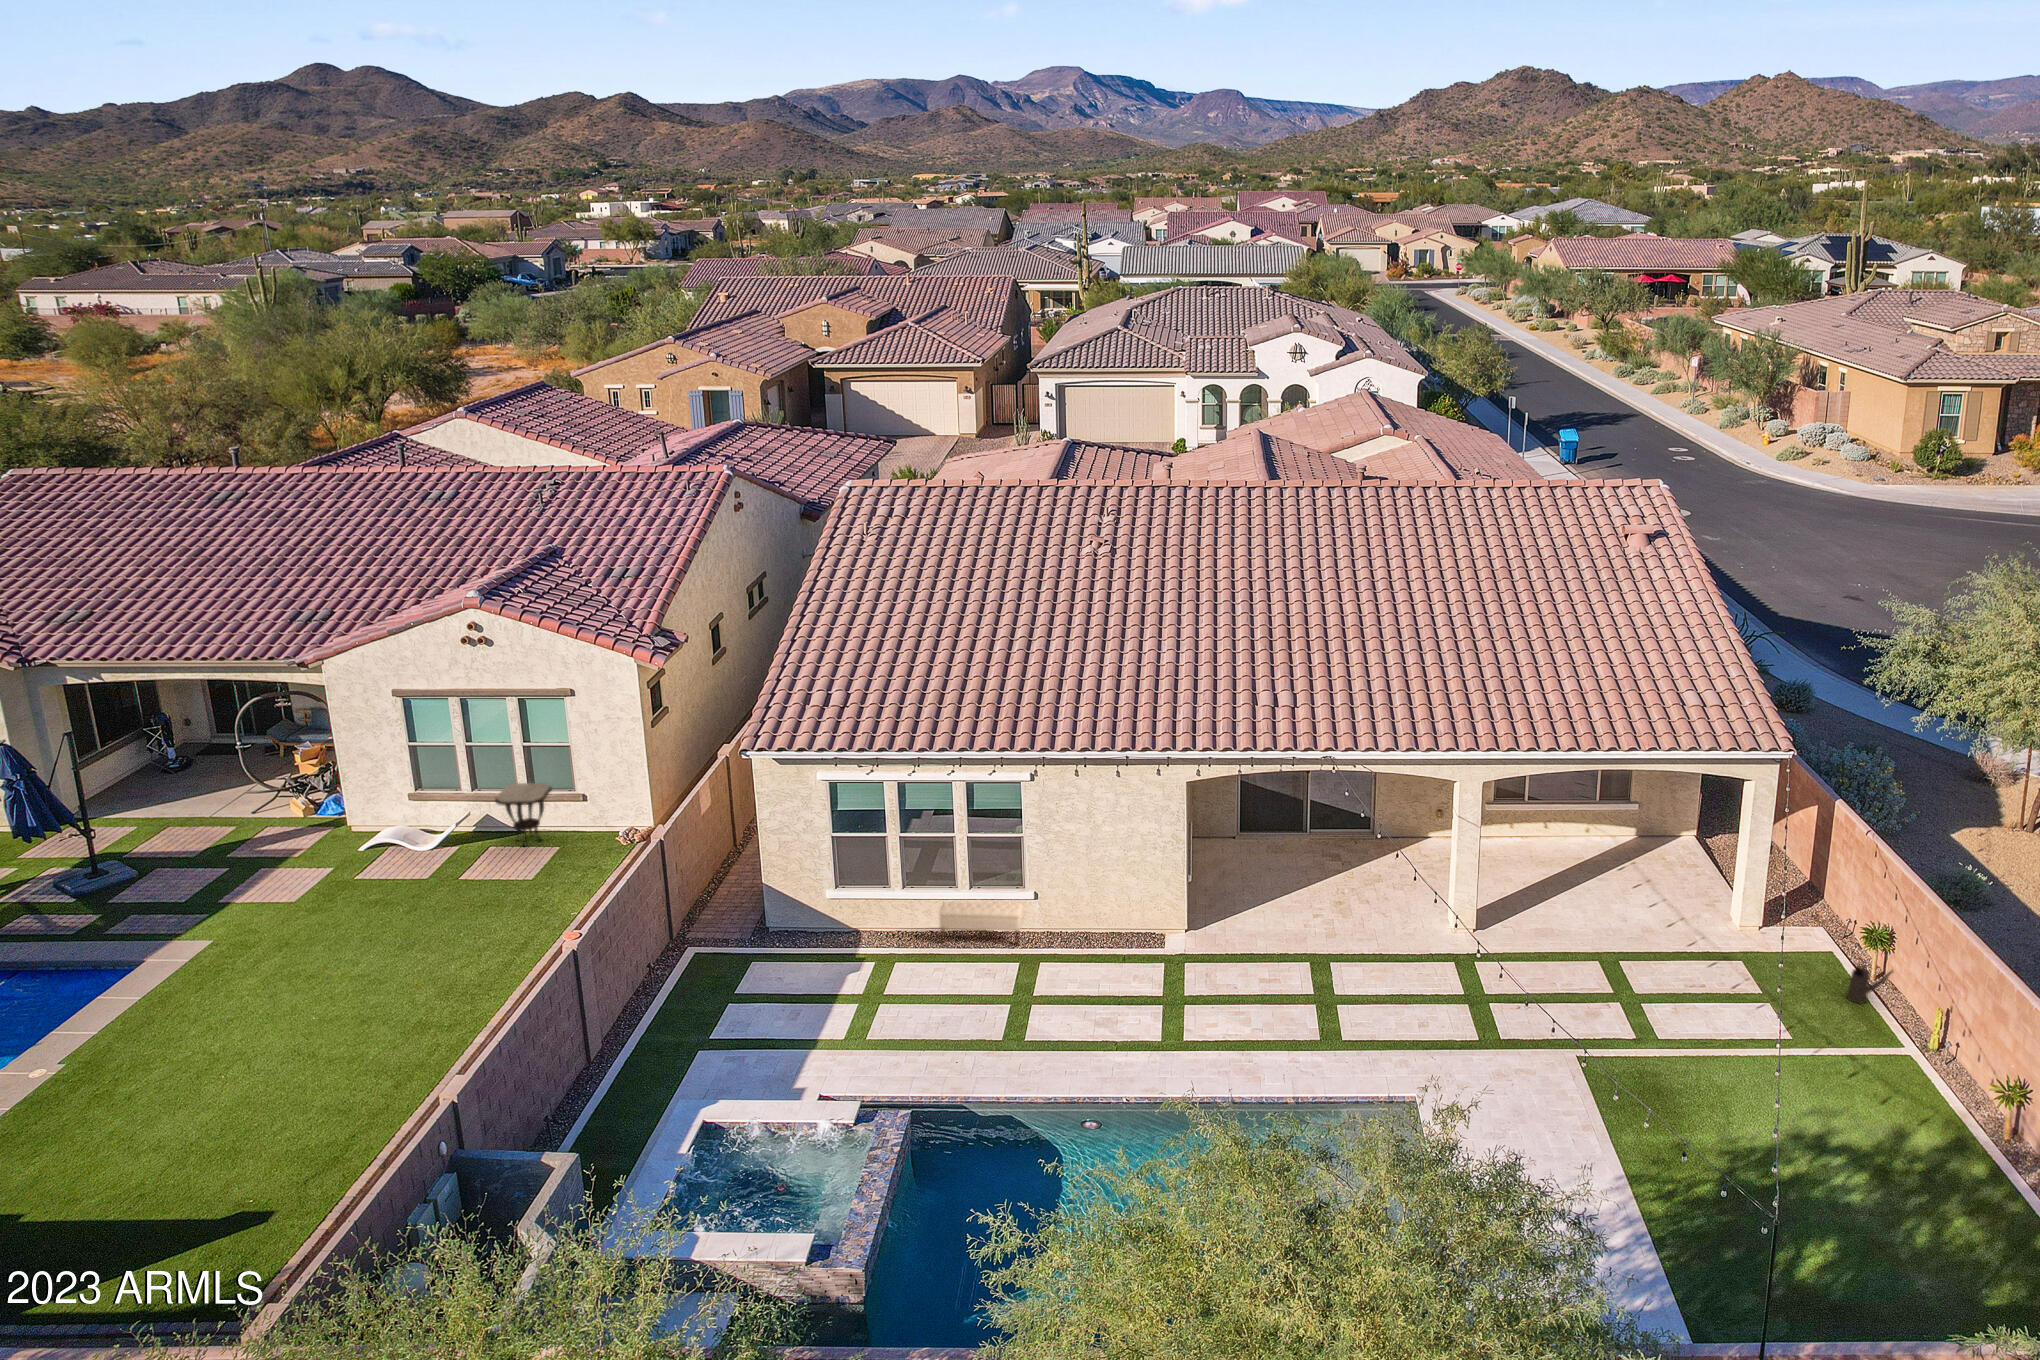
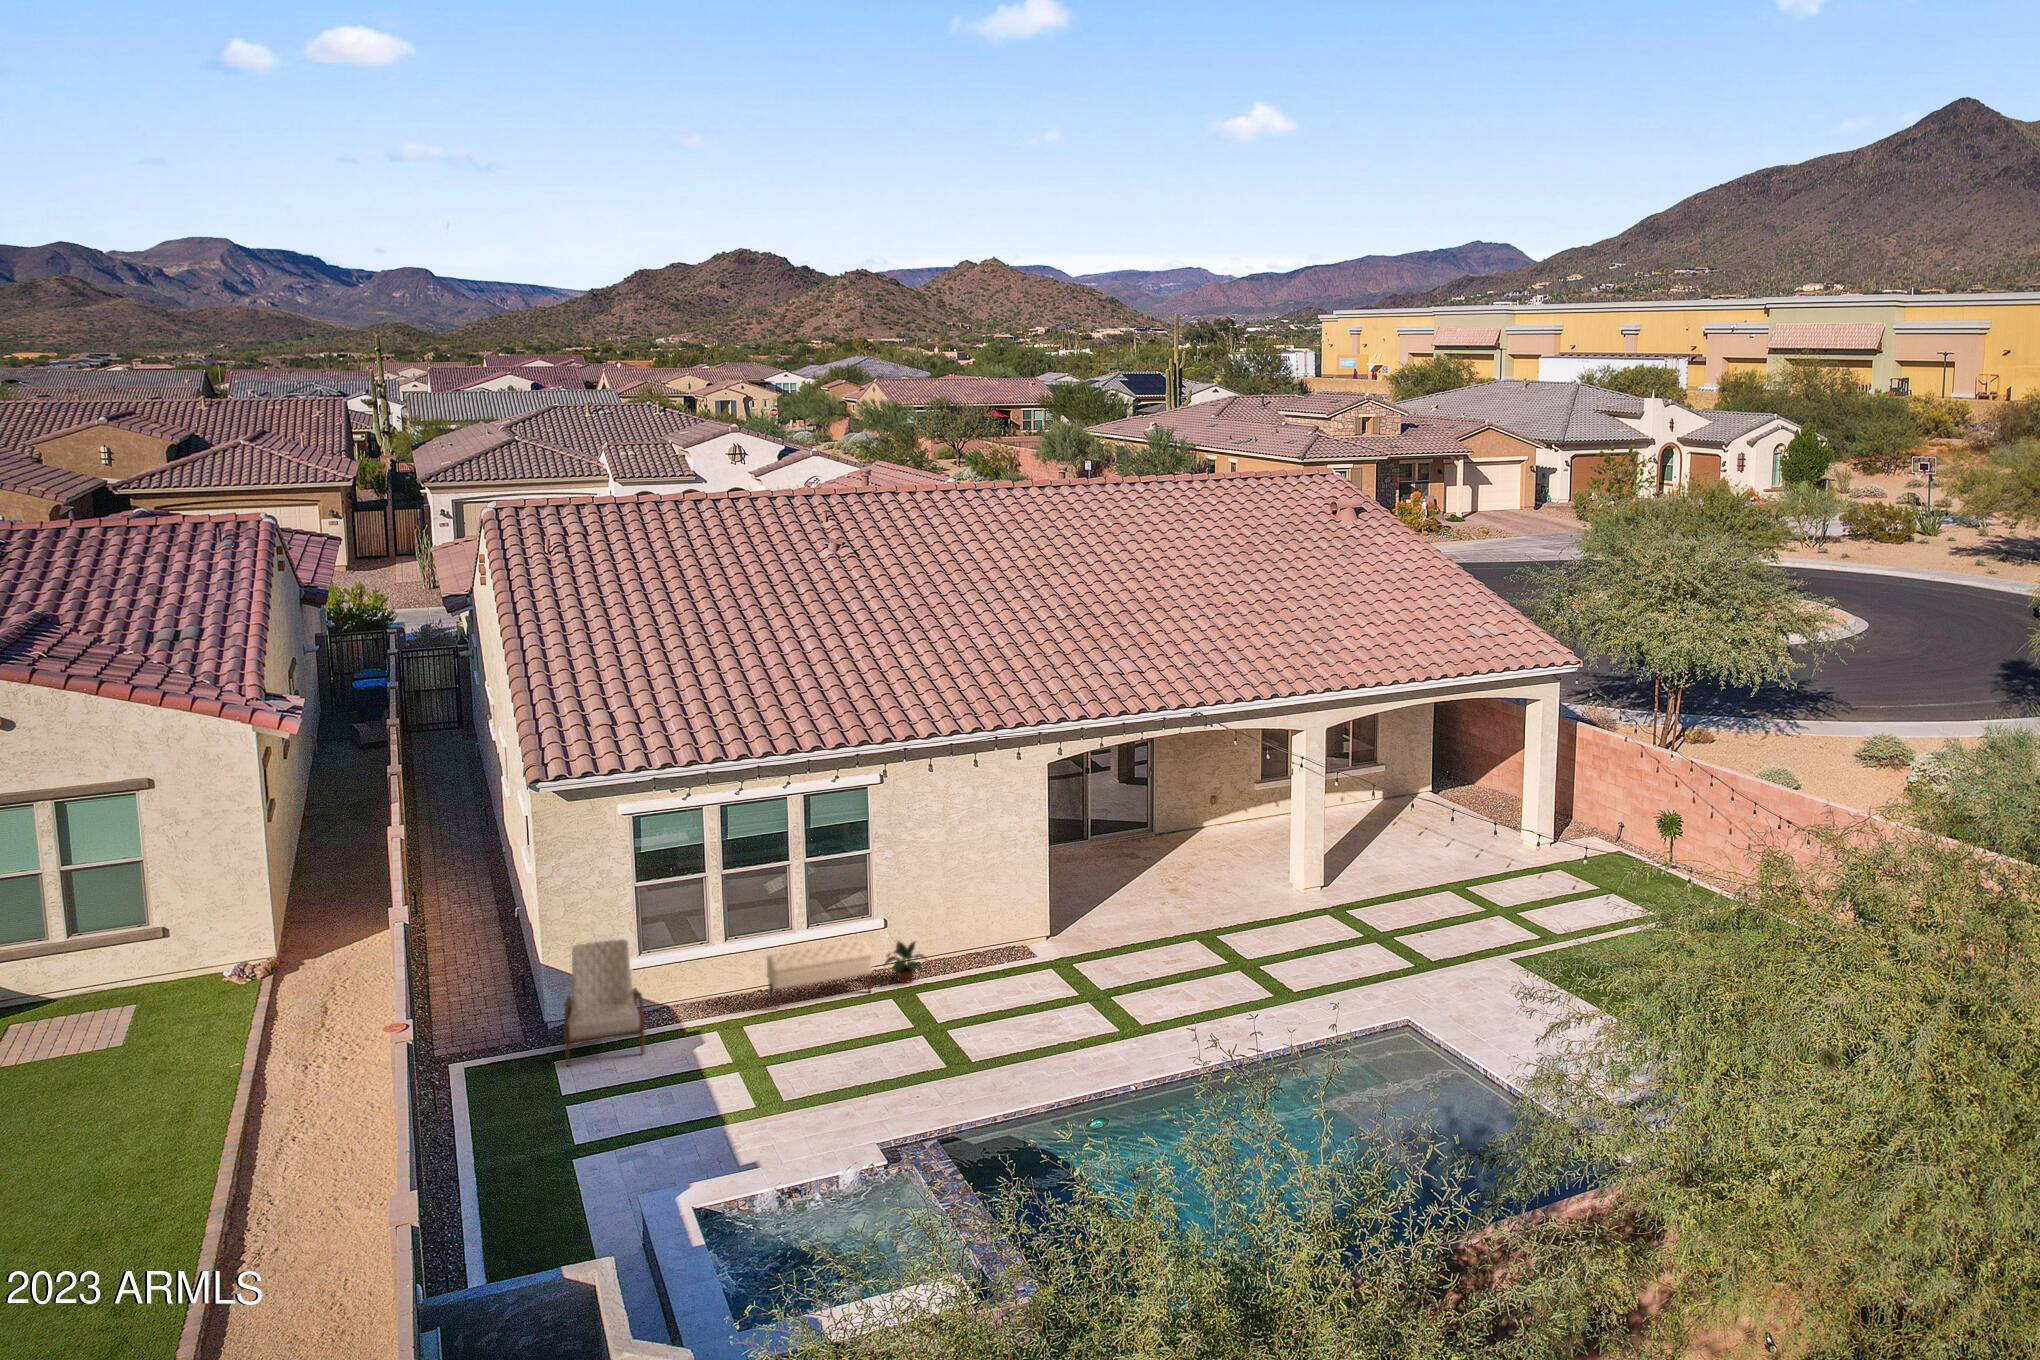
side table: present [495,783,552,846] -> none [40,919,128,1015]
armchair: none [774,865,844,961] -> present [564,939,645,1066]
potted plant: none [1033,907,1070,943] -> present [883,941,926,983]
watering can: present [1846,964,1893,1004] -> none [1664,839,1700,878]

